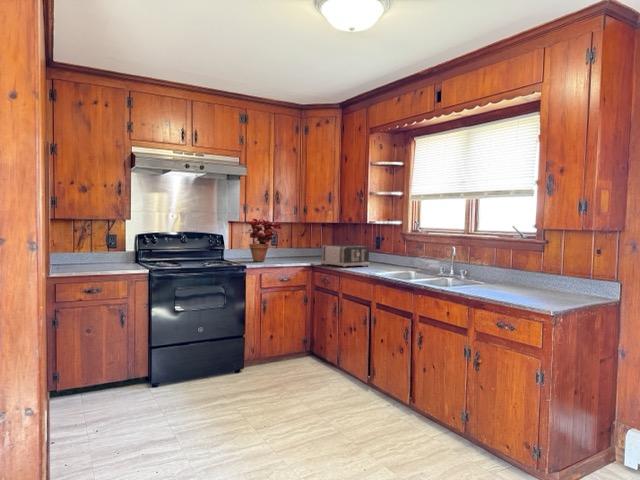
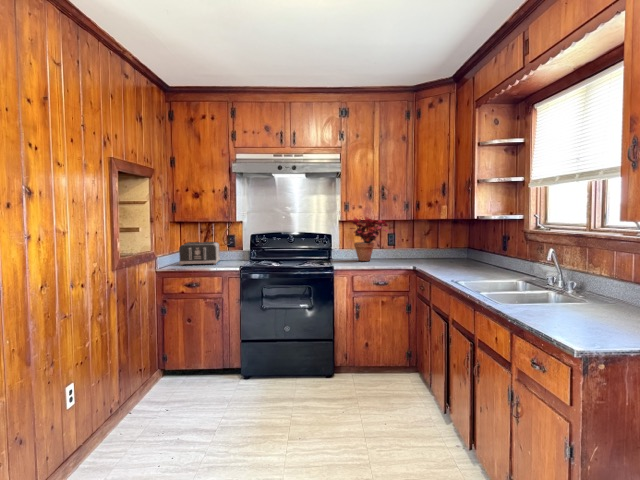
toaster: present [321,244,369,267] -> present [179,242,220,266]

